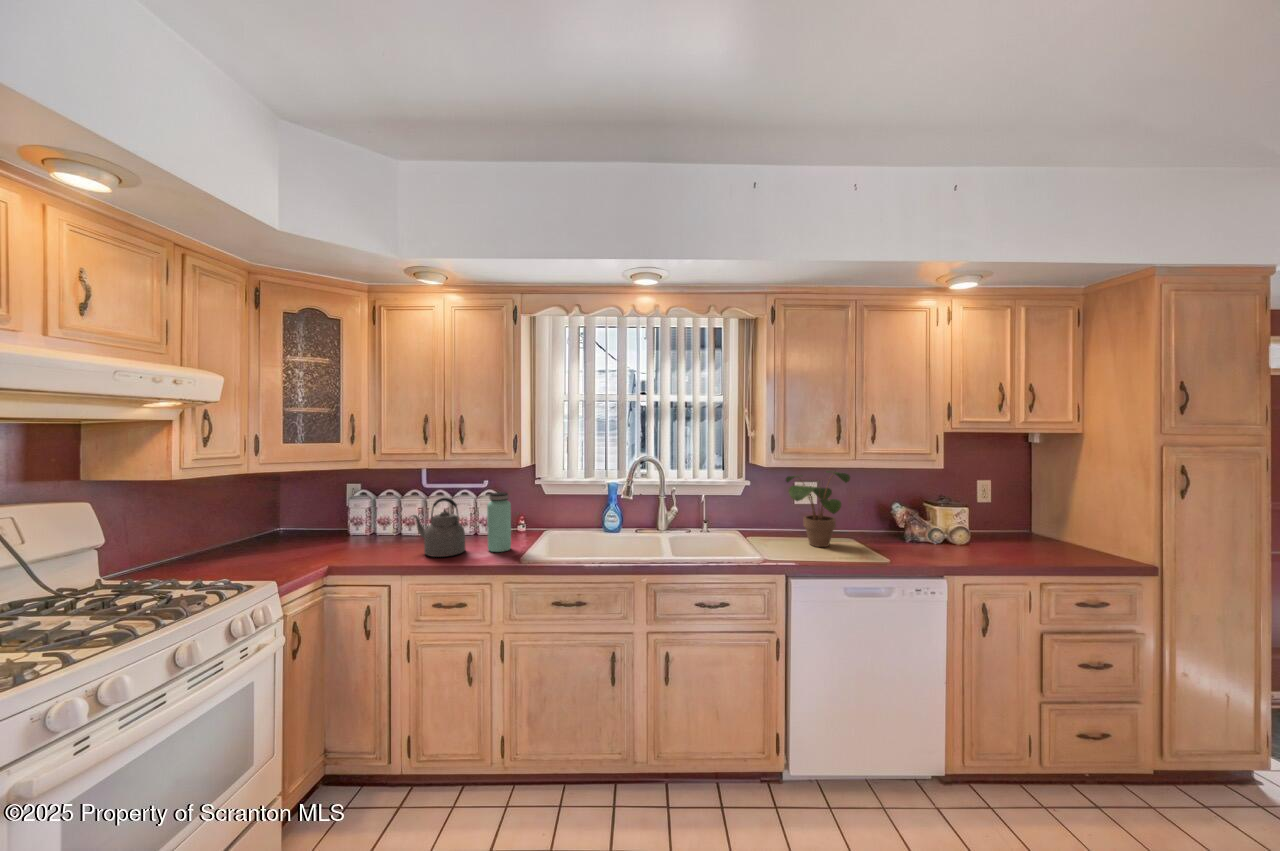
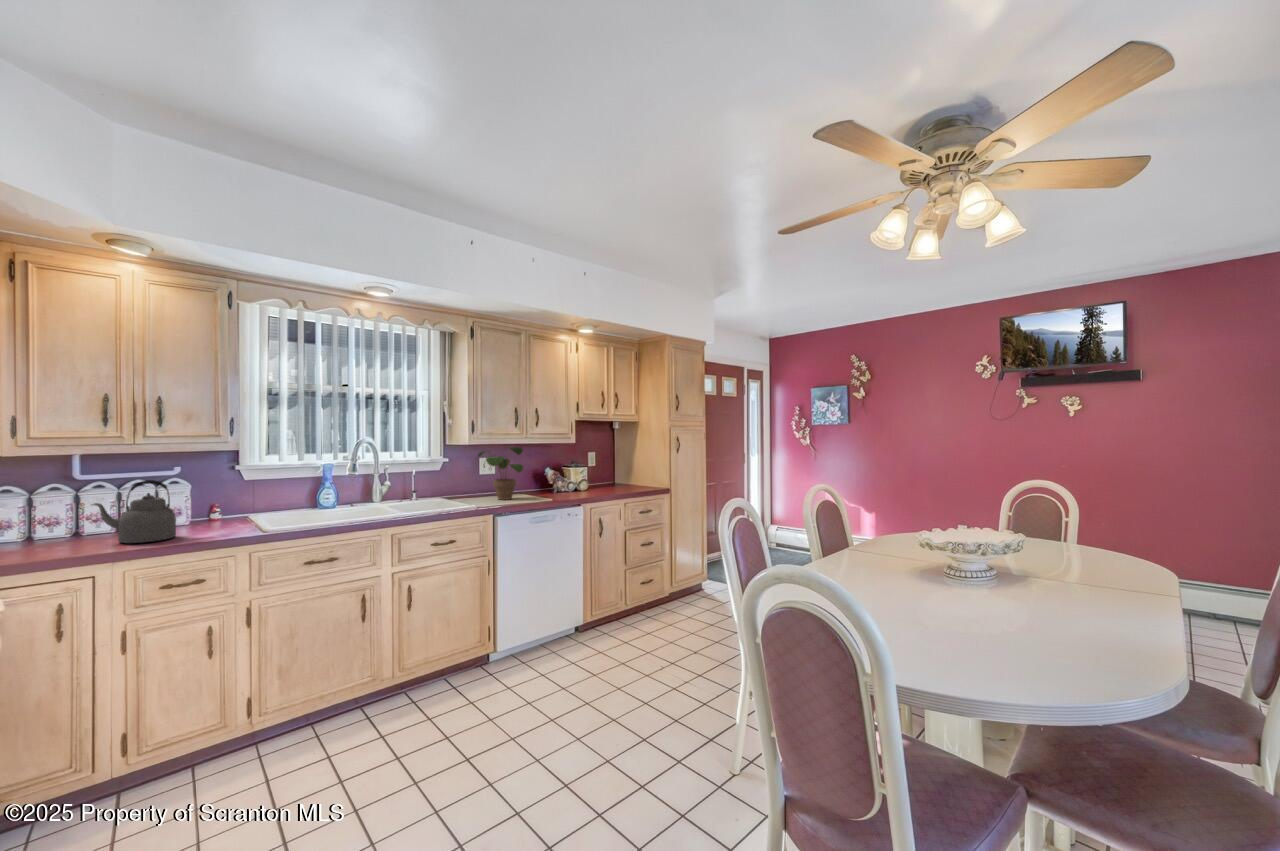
bottle: present [487,492,511,552] -> none [203,473,233,532]

